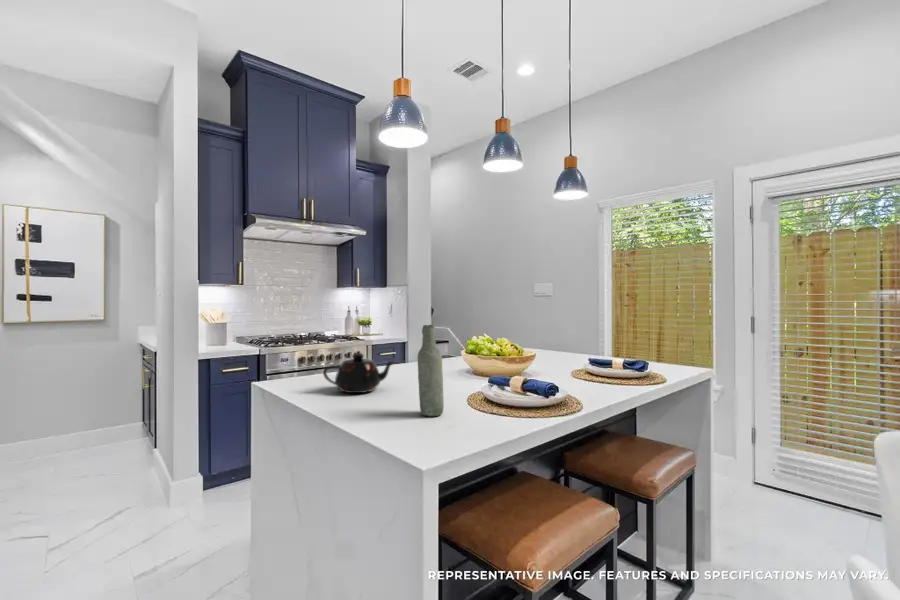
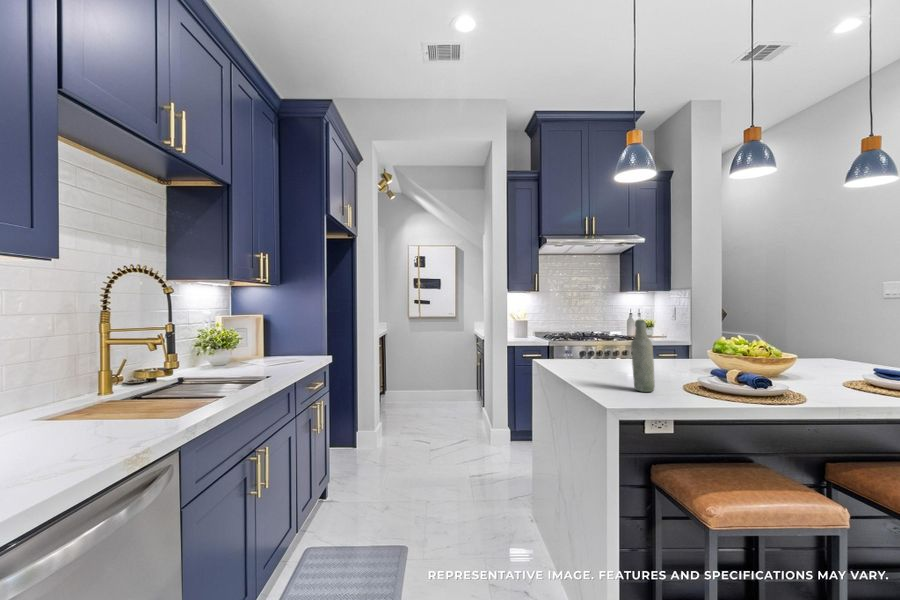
teapot: present [323,353,394,393] -> none [572,342,631,372]

